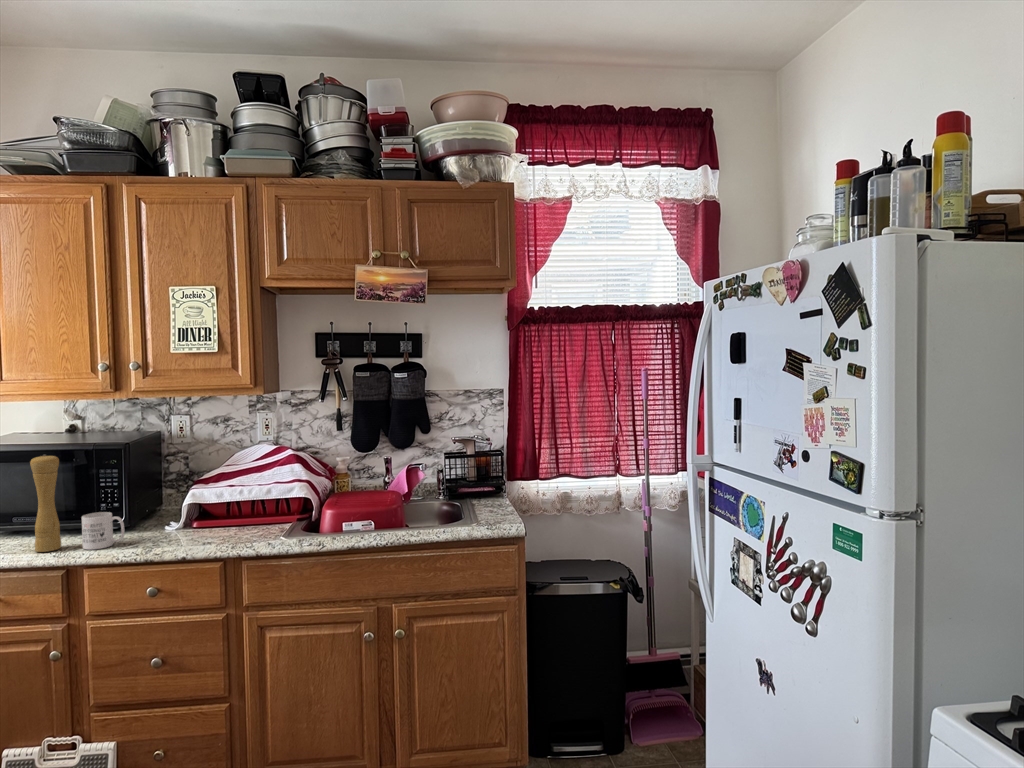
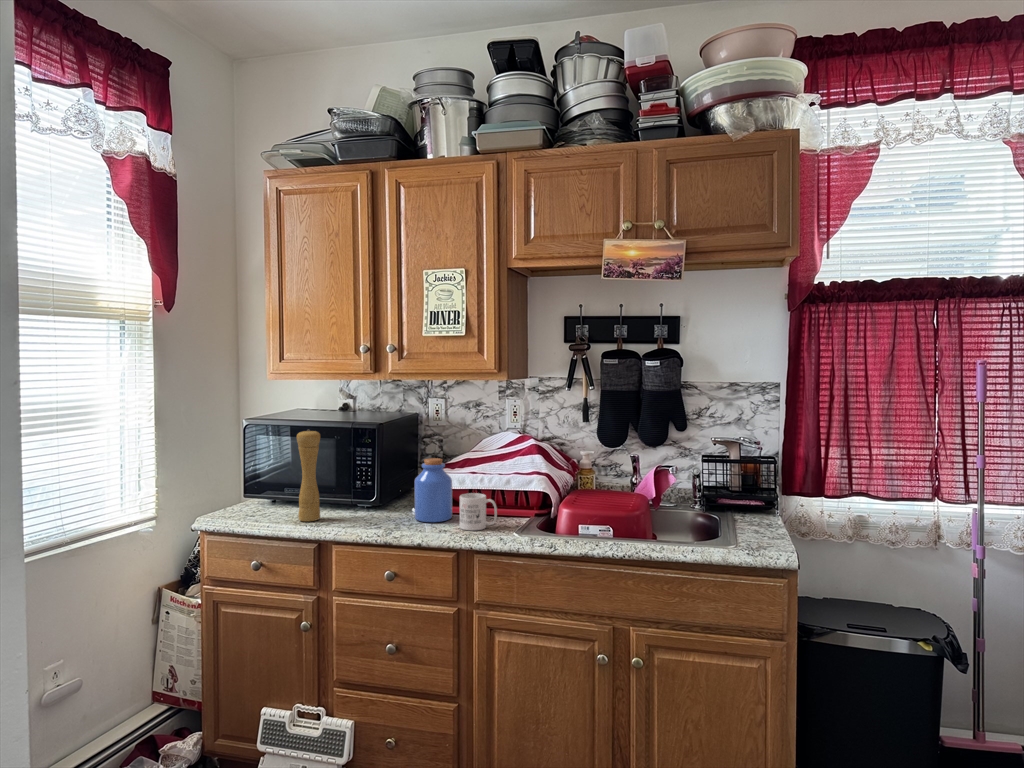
jar: none [171,474,213,538] -> present [415,458,452,522]
mug: present [82,512,124,550] -> present [460,493,497,530]

